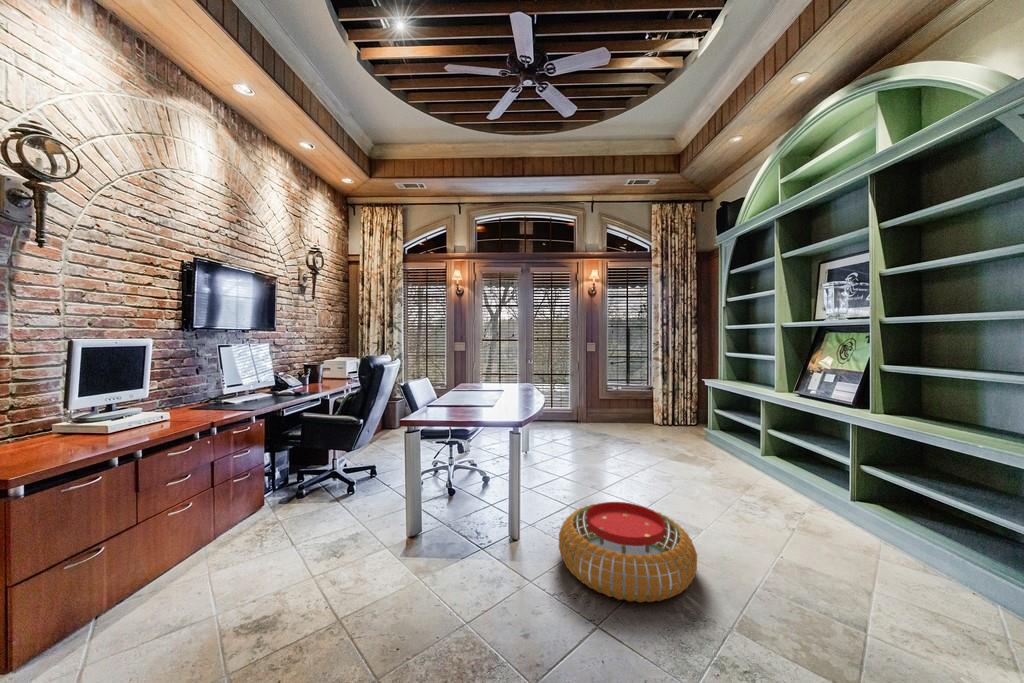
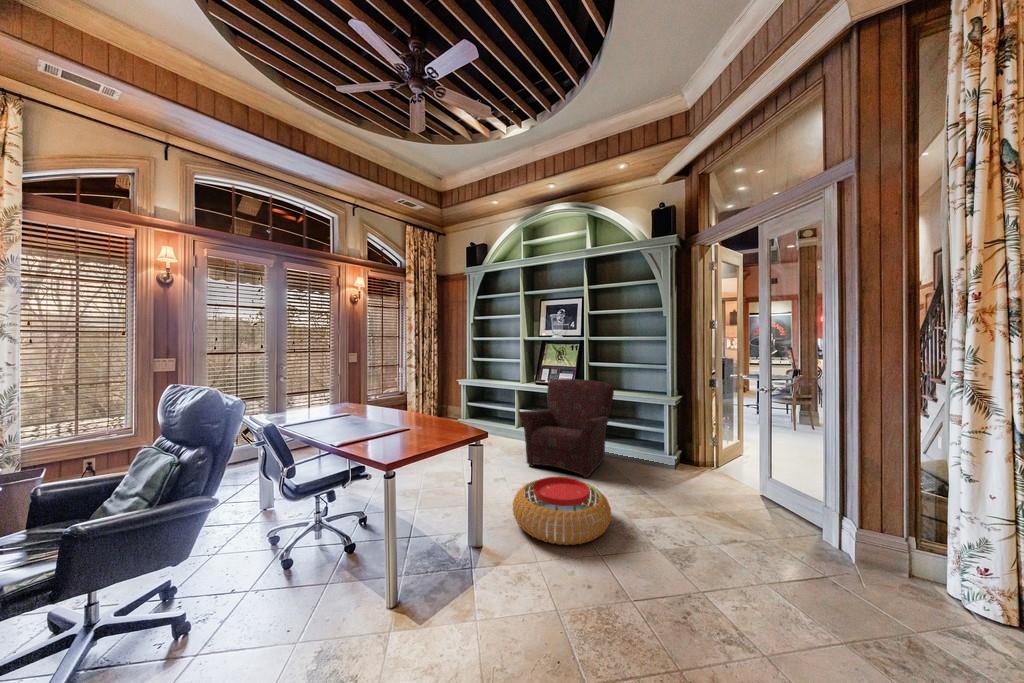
armchair: none [696,388,897,550] -> present [520,379,614,478]

